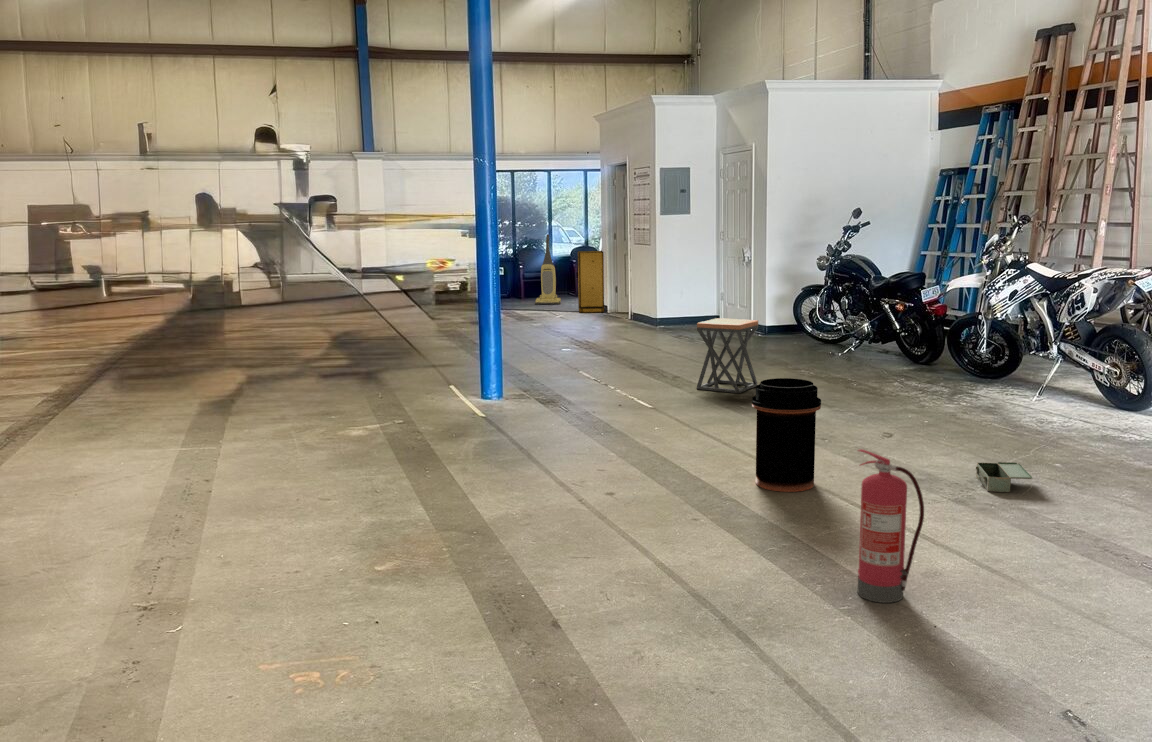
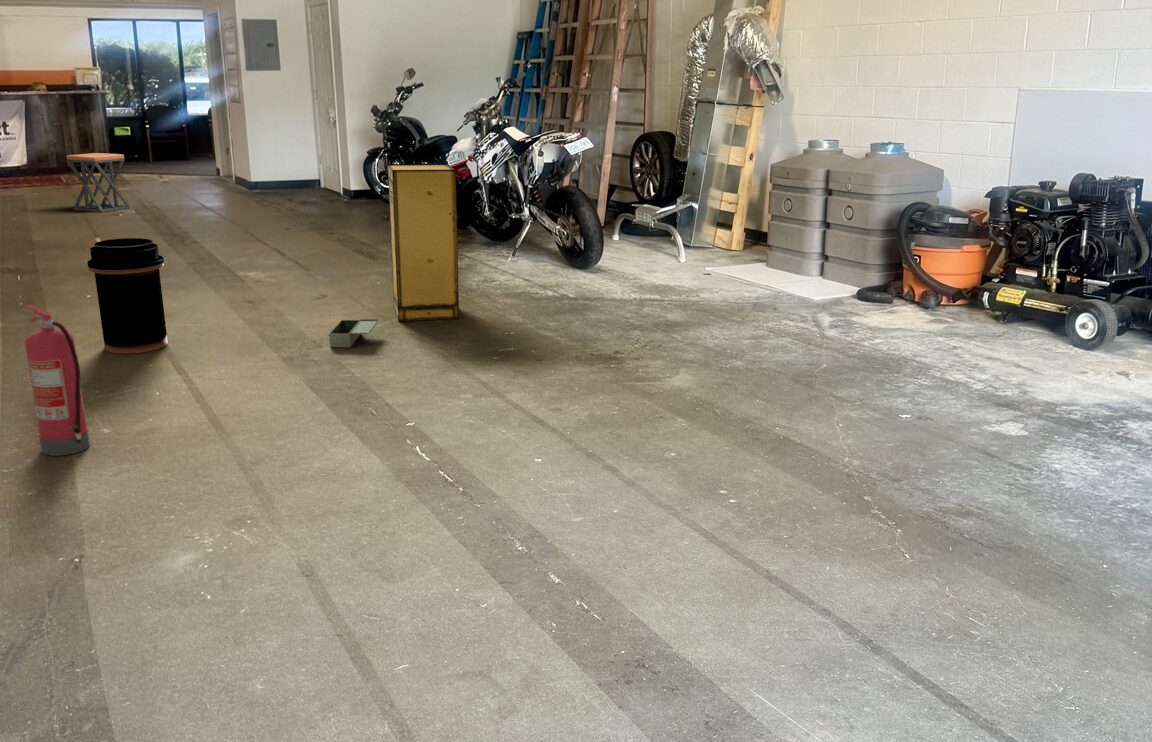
vacuum cleaner: present [535,234,561,304] -> none [154,89,186,167]
storage cabinet: present [578,251,604,313] -> present [388,164,459,321]
stool: present [697,318,758,393] -> present [67,153,130,212]

